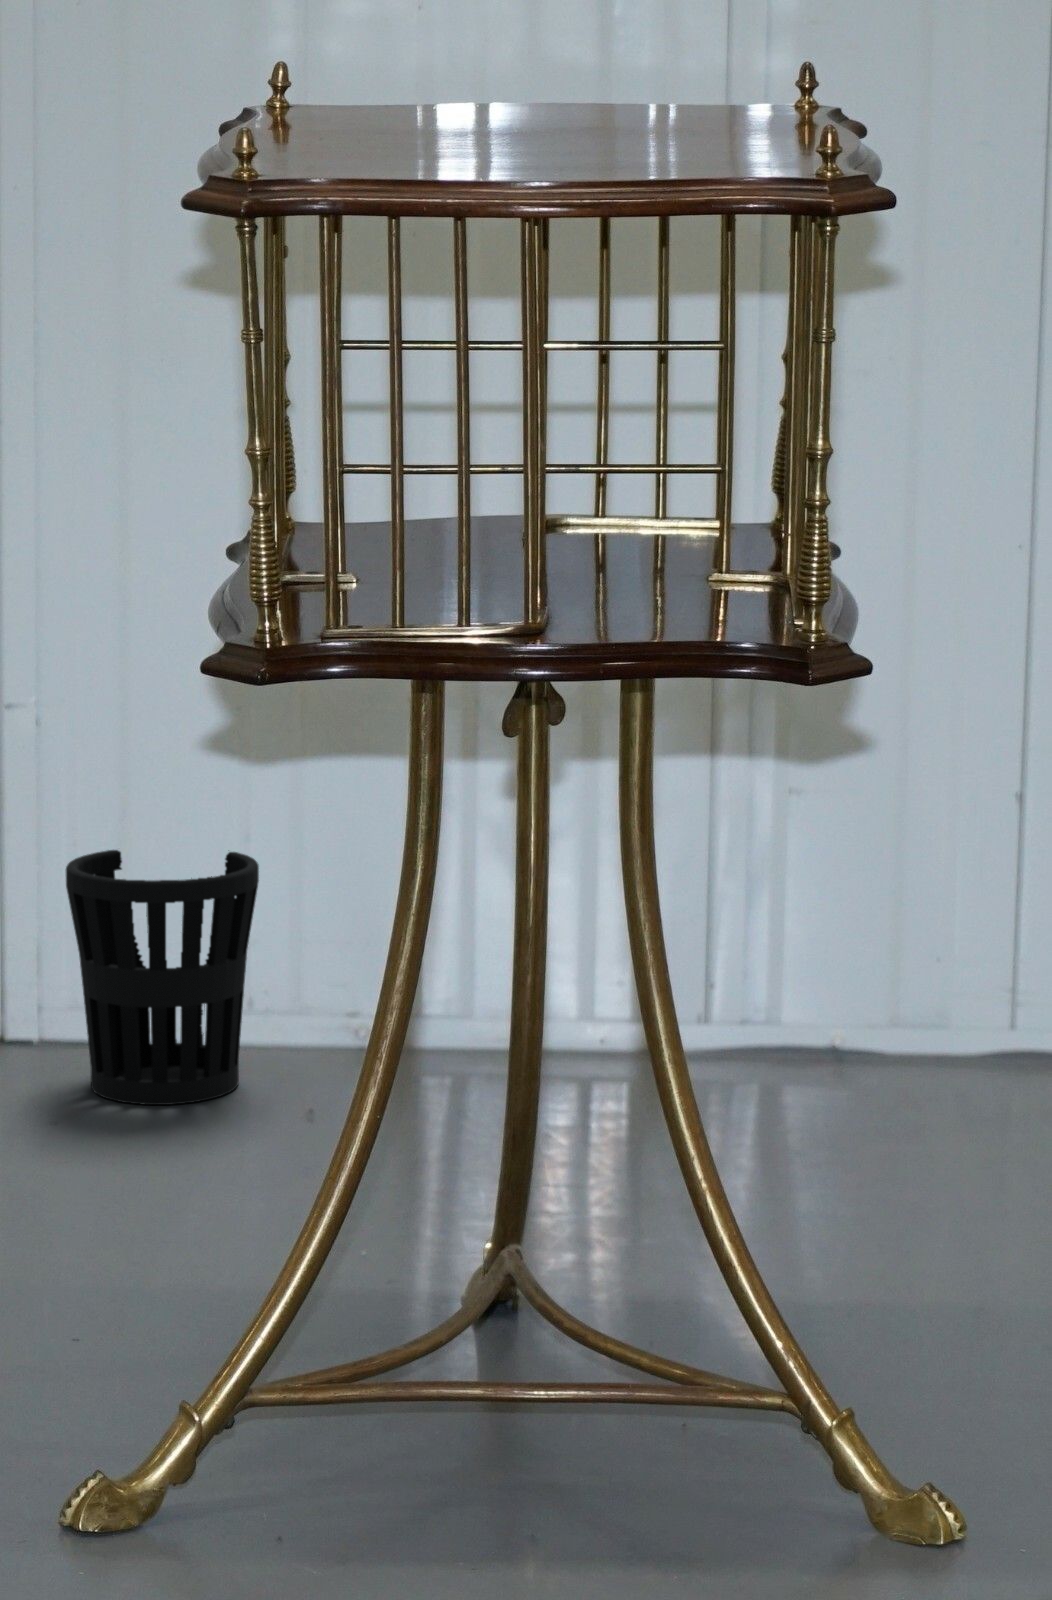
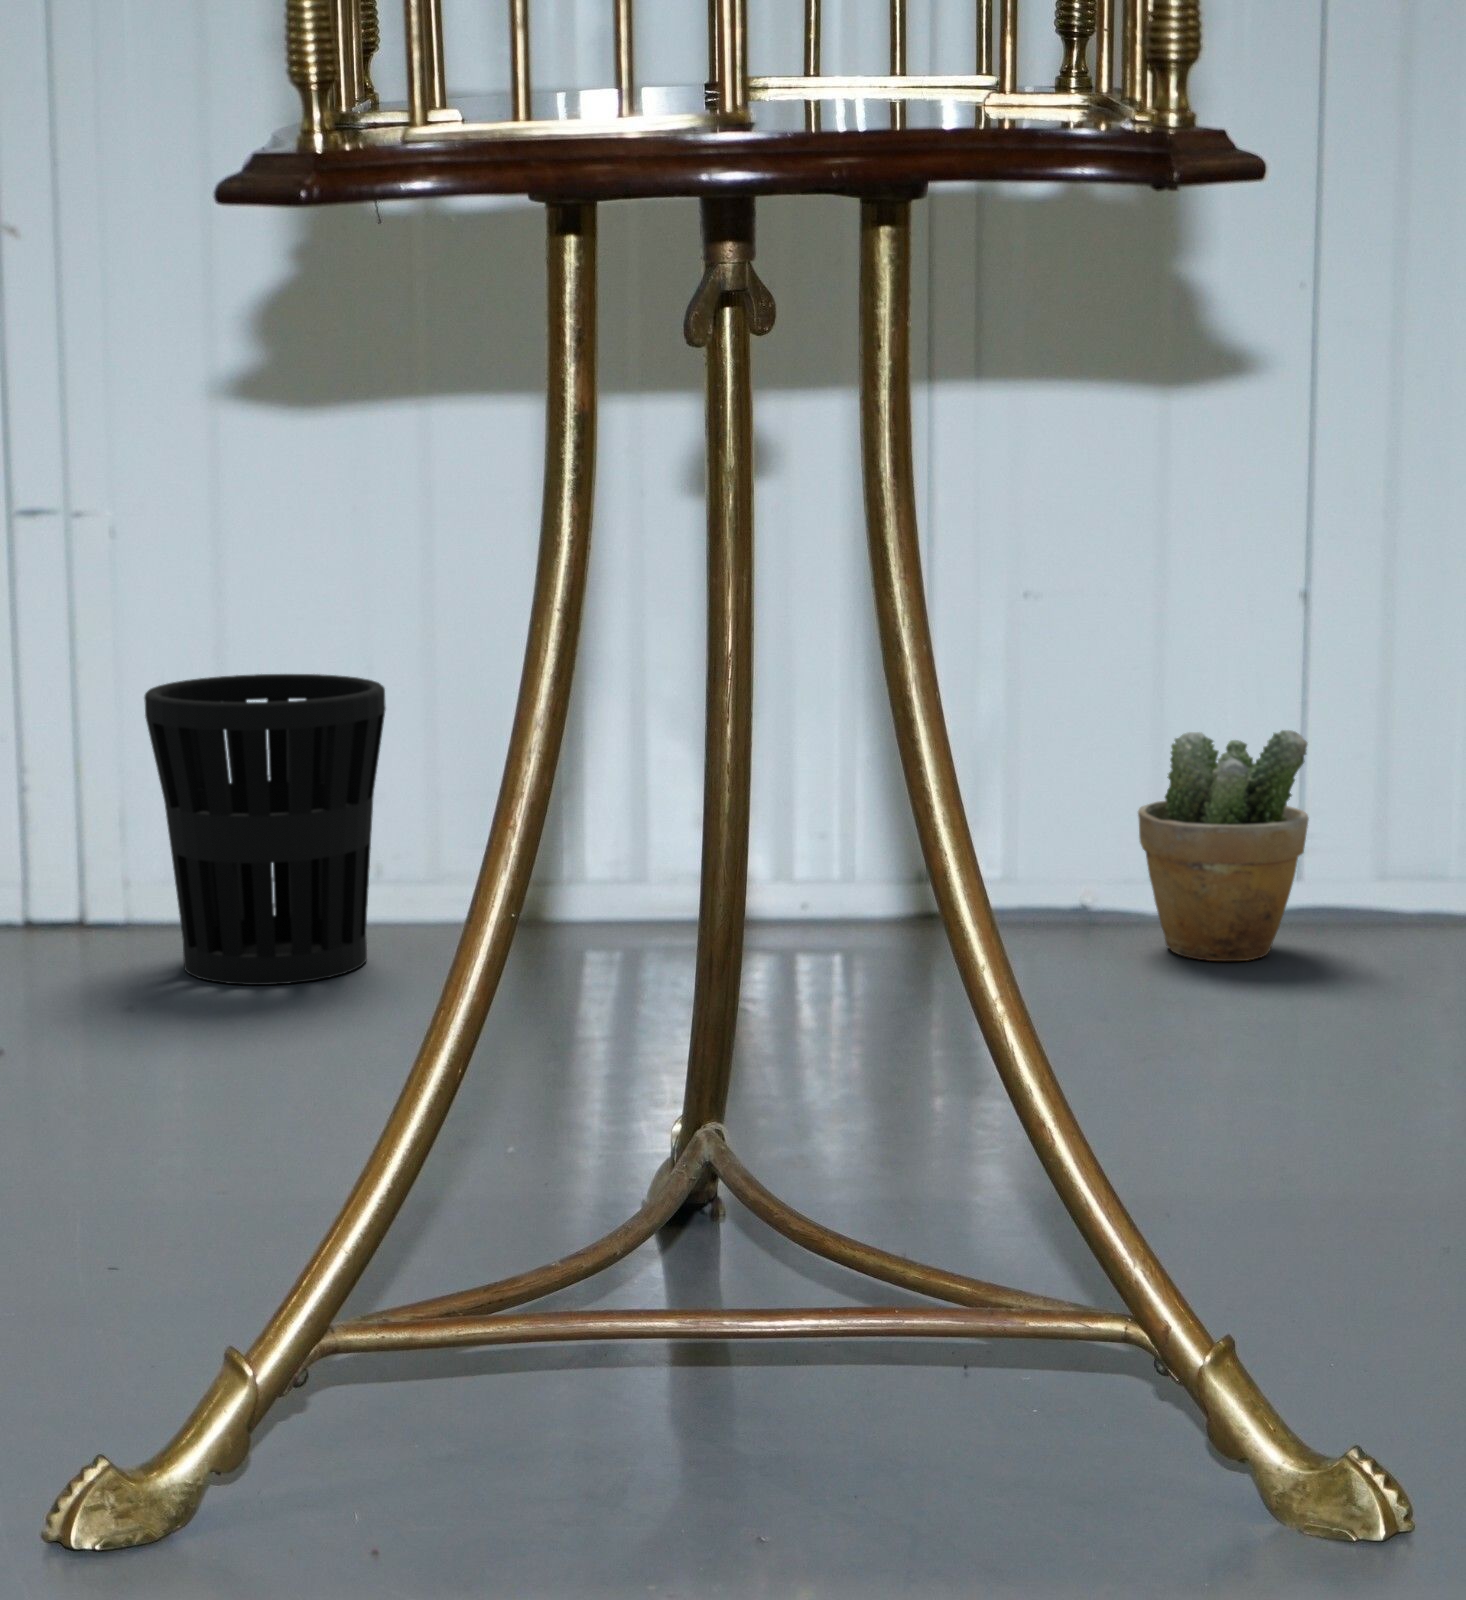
potted plant: none [871,911,1010,1100] -> present [1138,730,1309,961]

